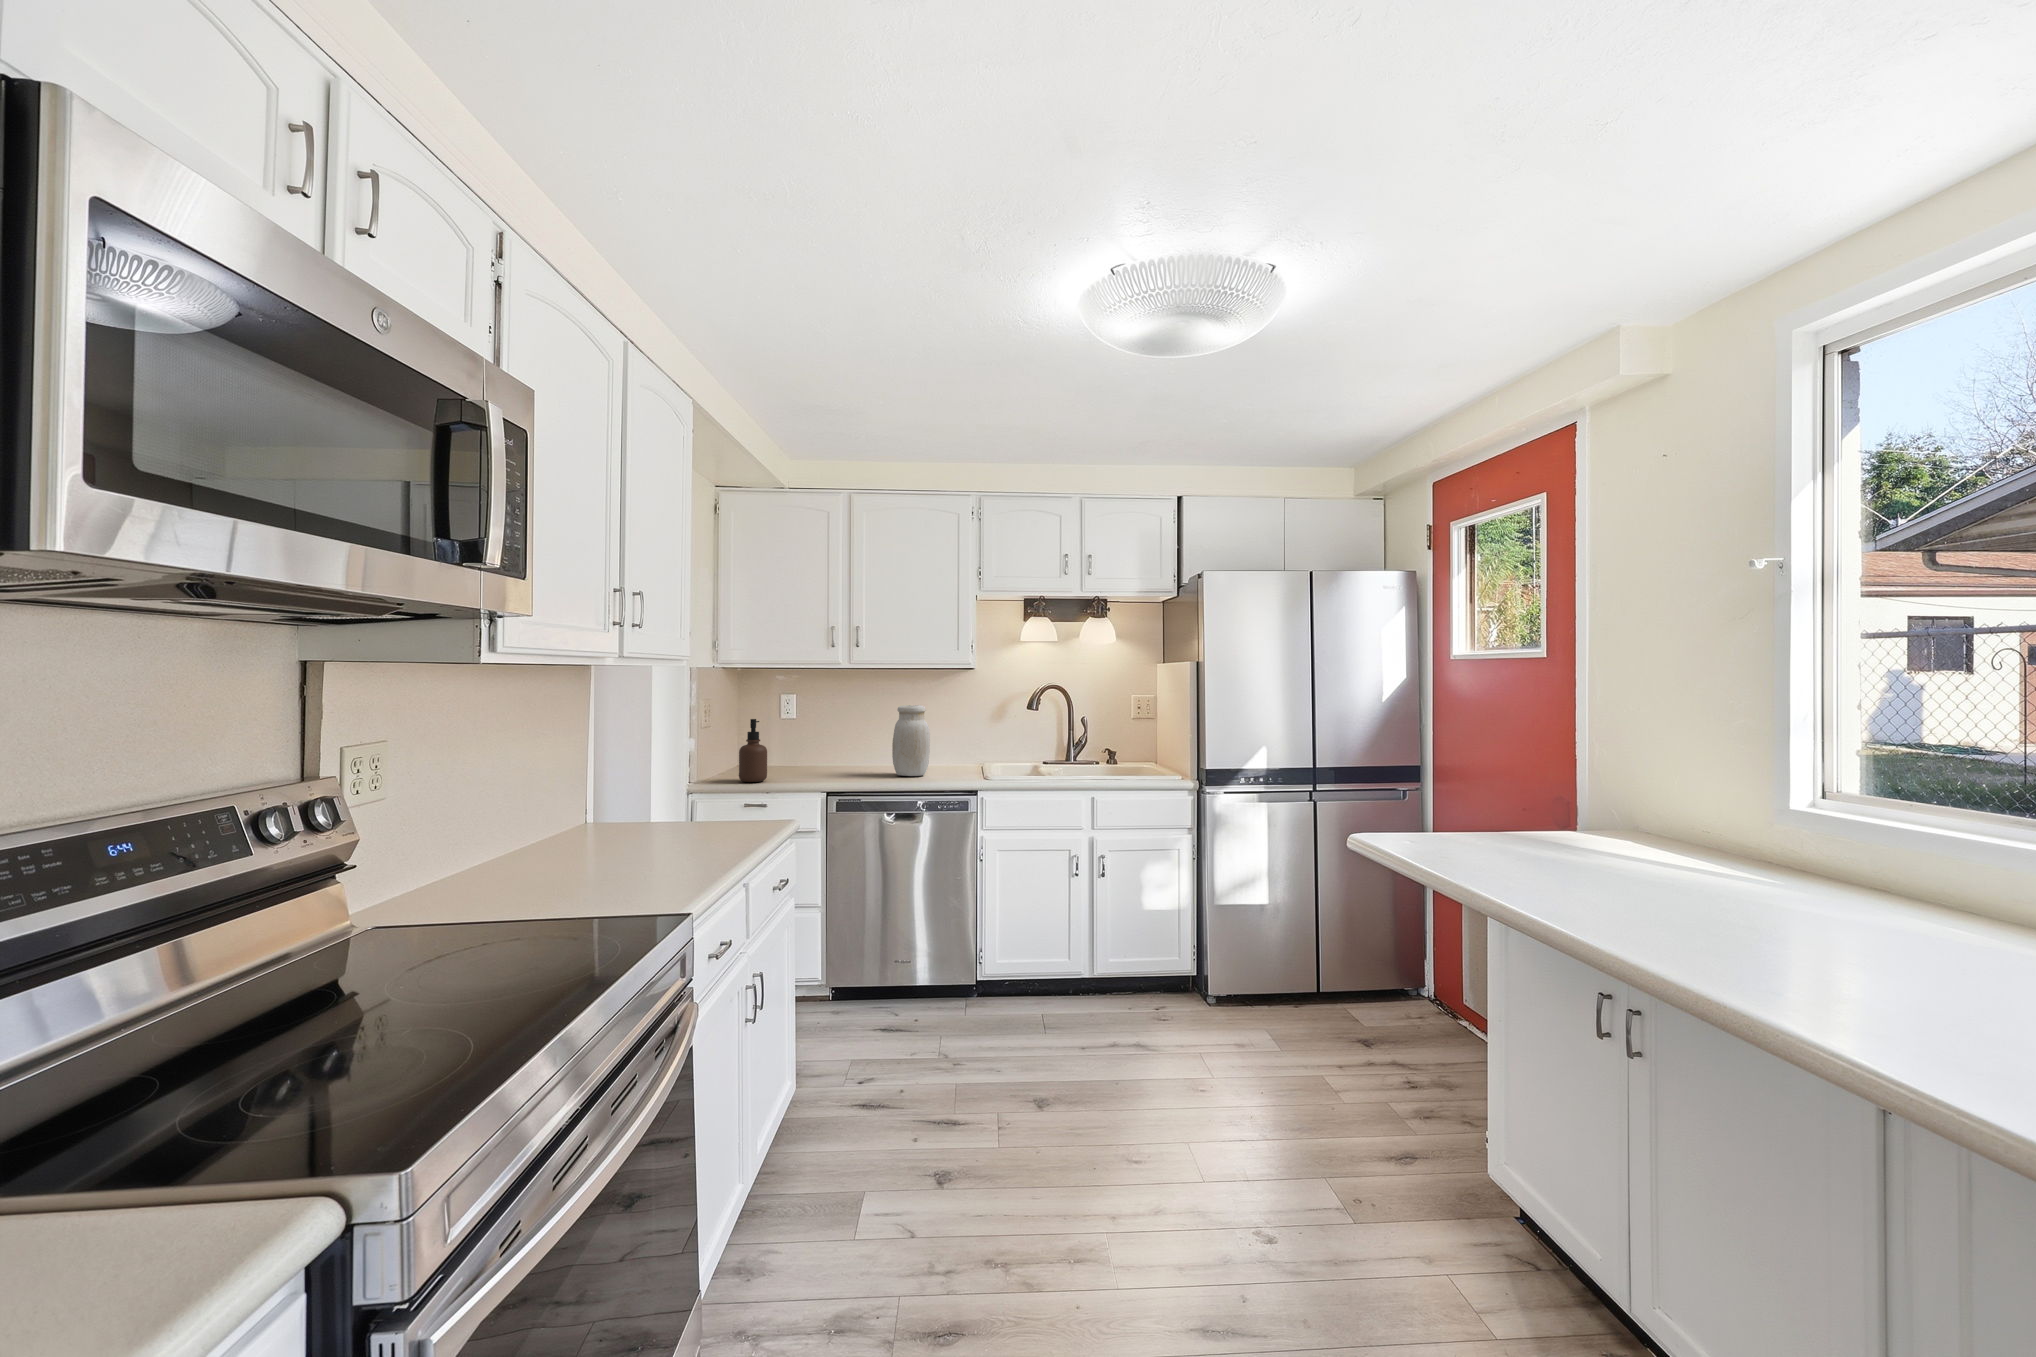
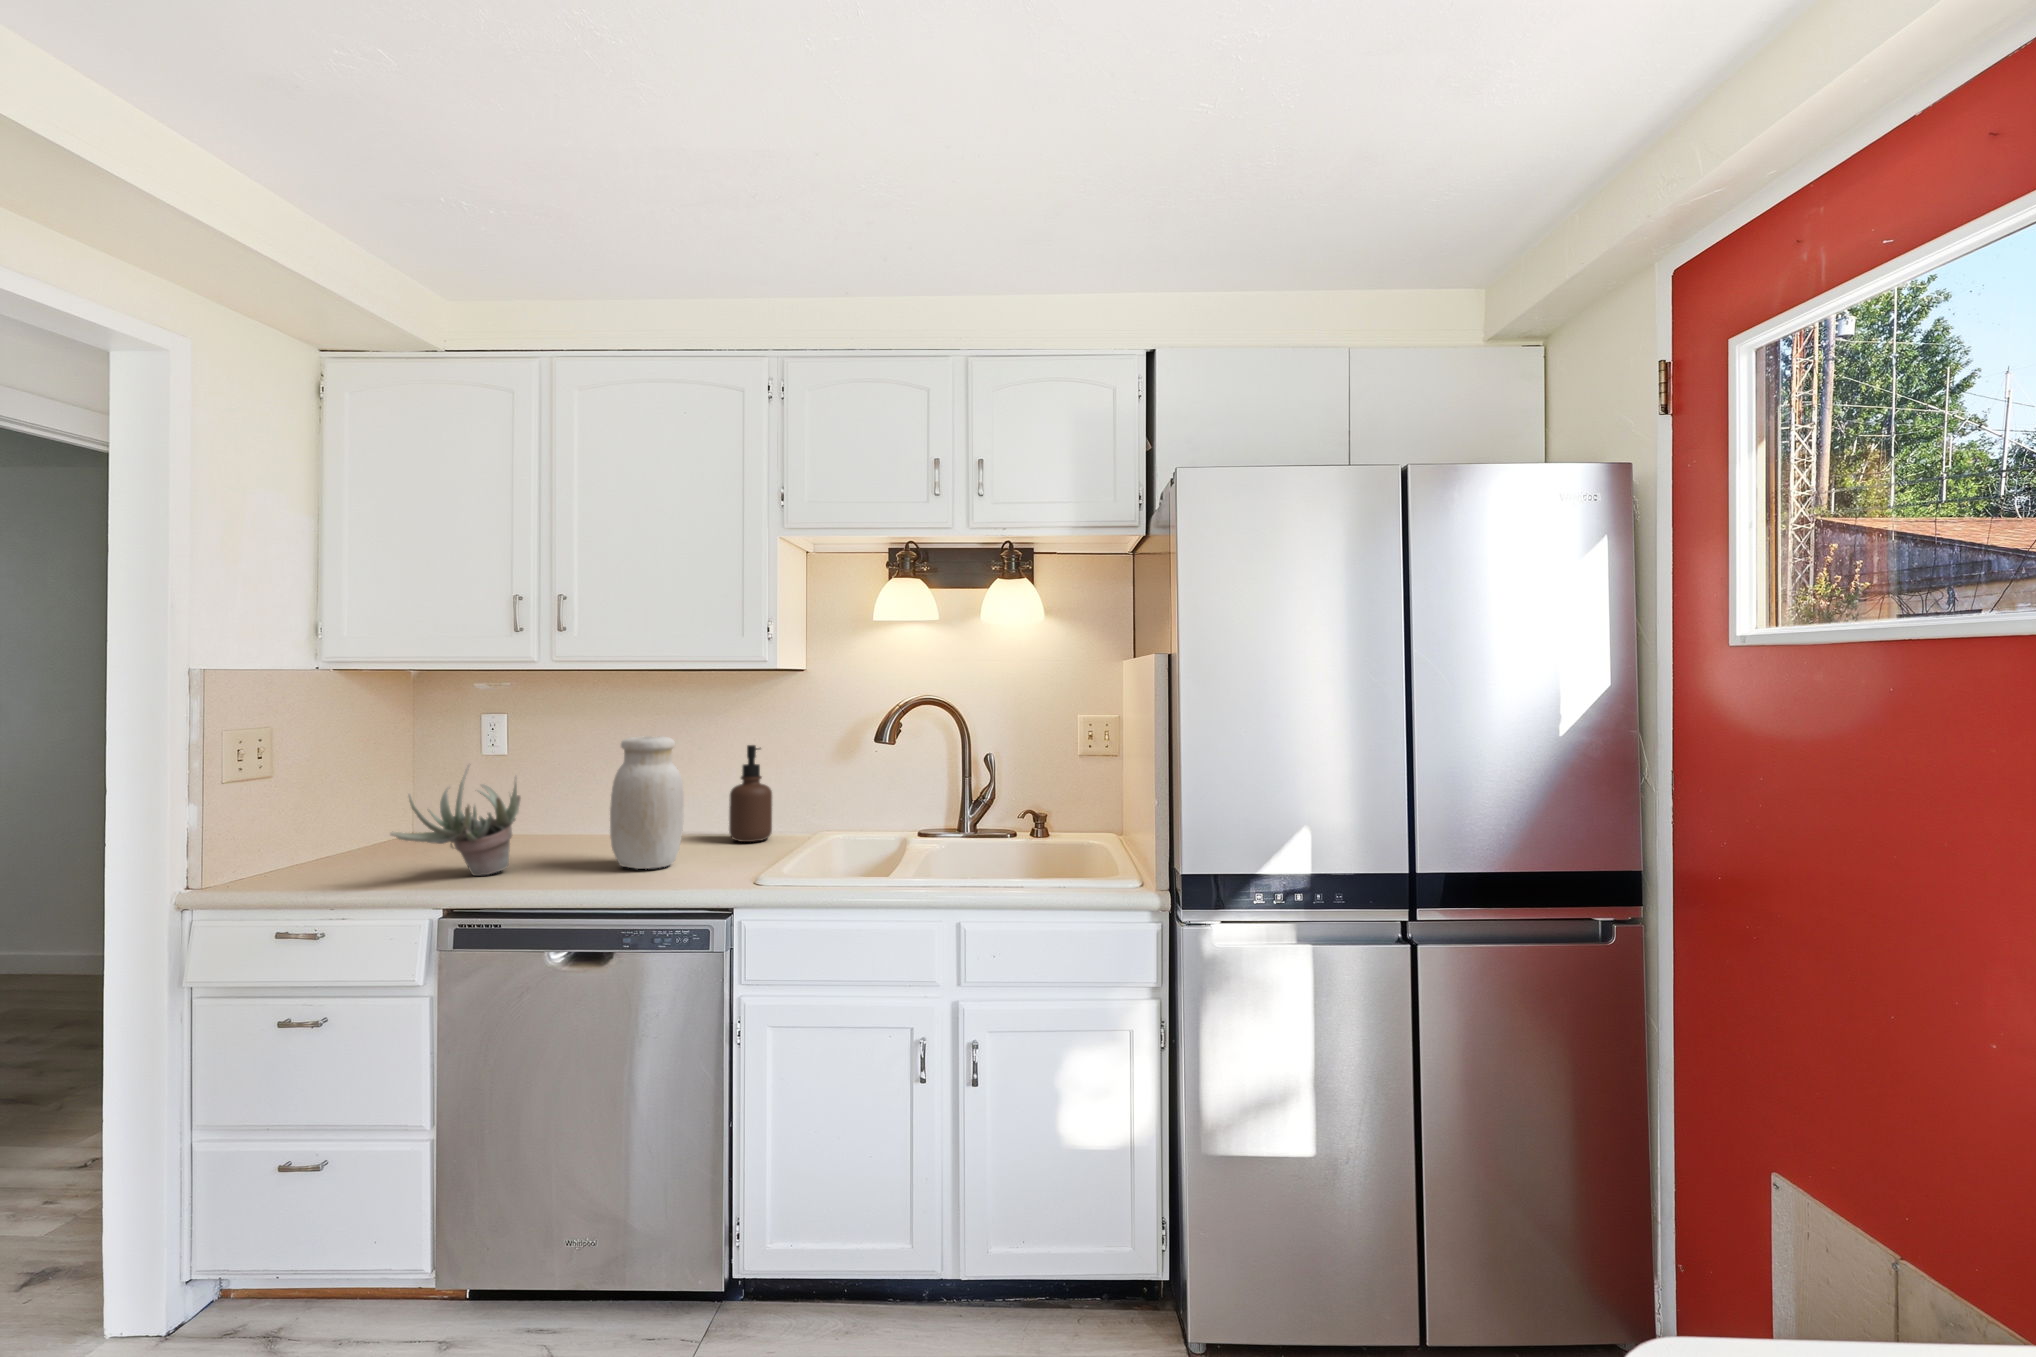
soap dispenser: present [739,719,767,782] -> present [729,745,772,842]
succulent plant: none [794,719,850,779] -> present [390,765,521,876]

